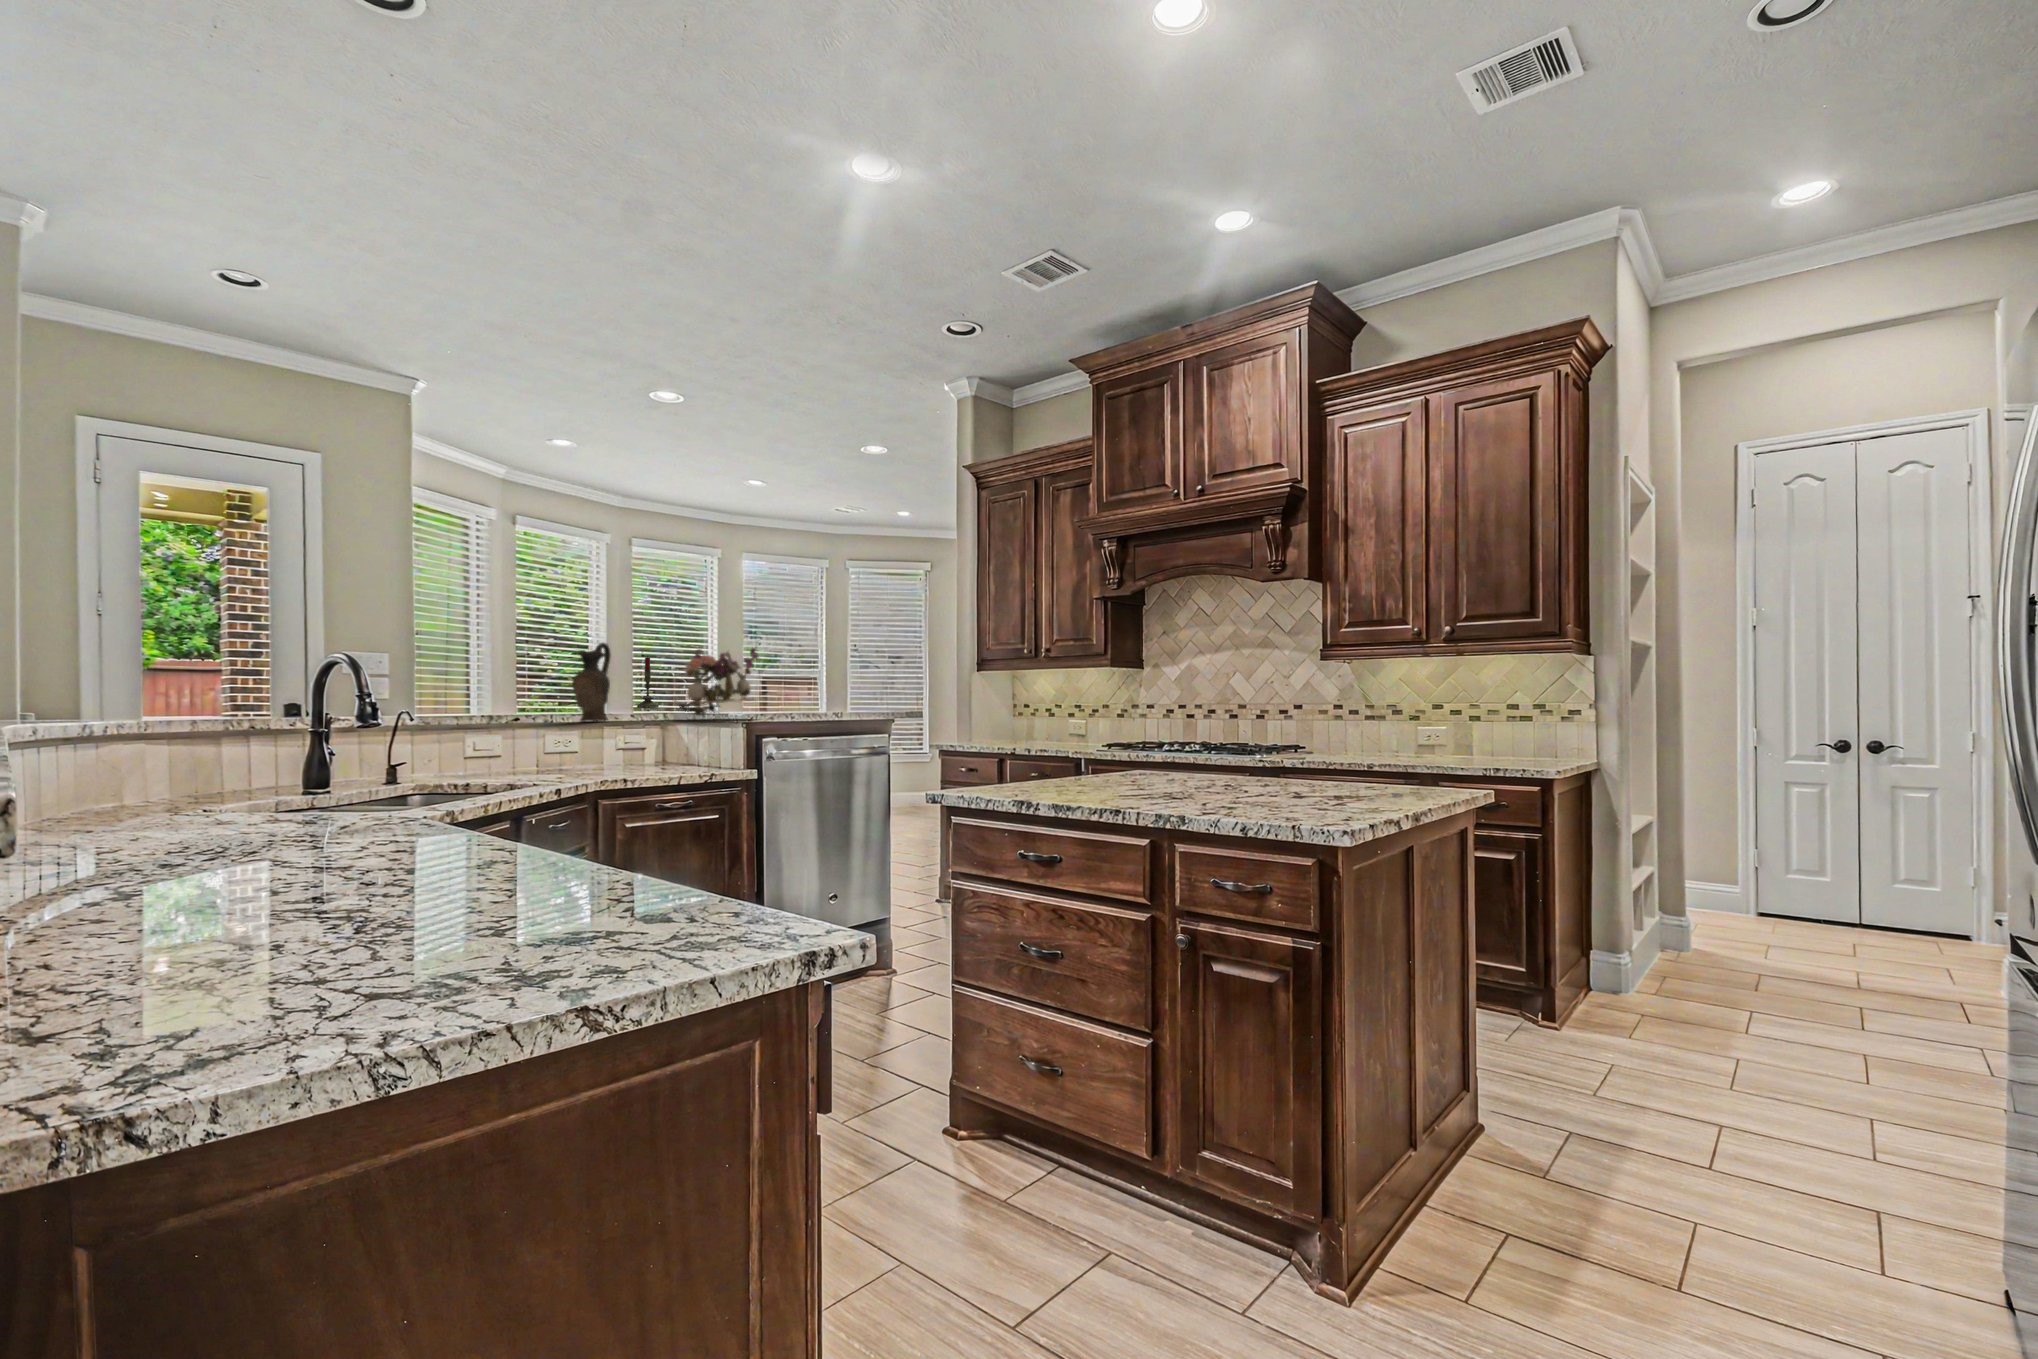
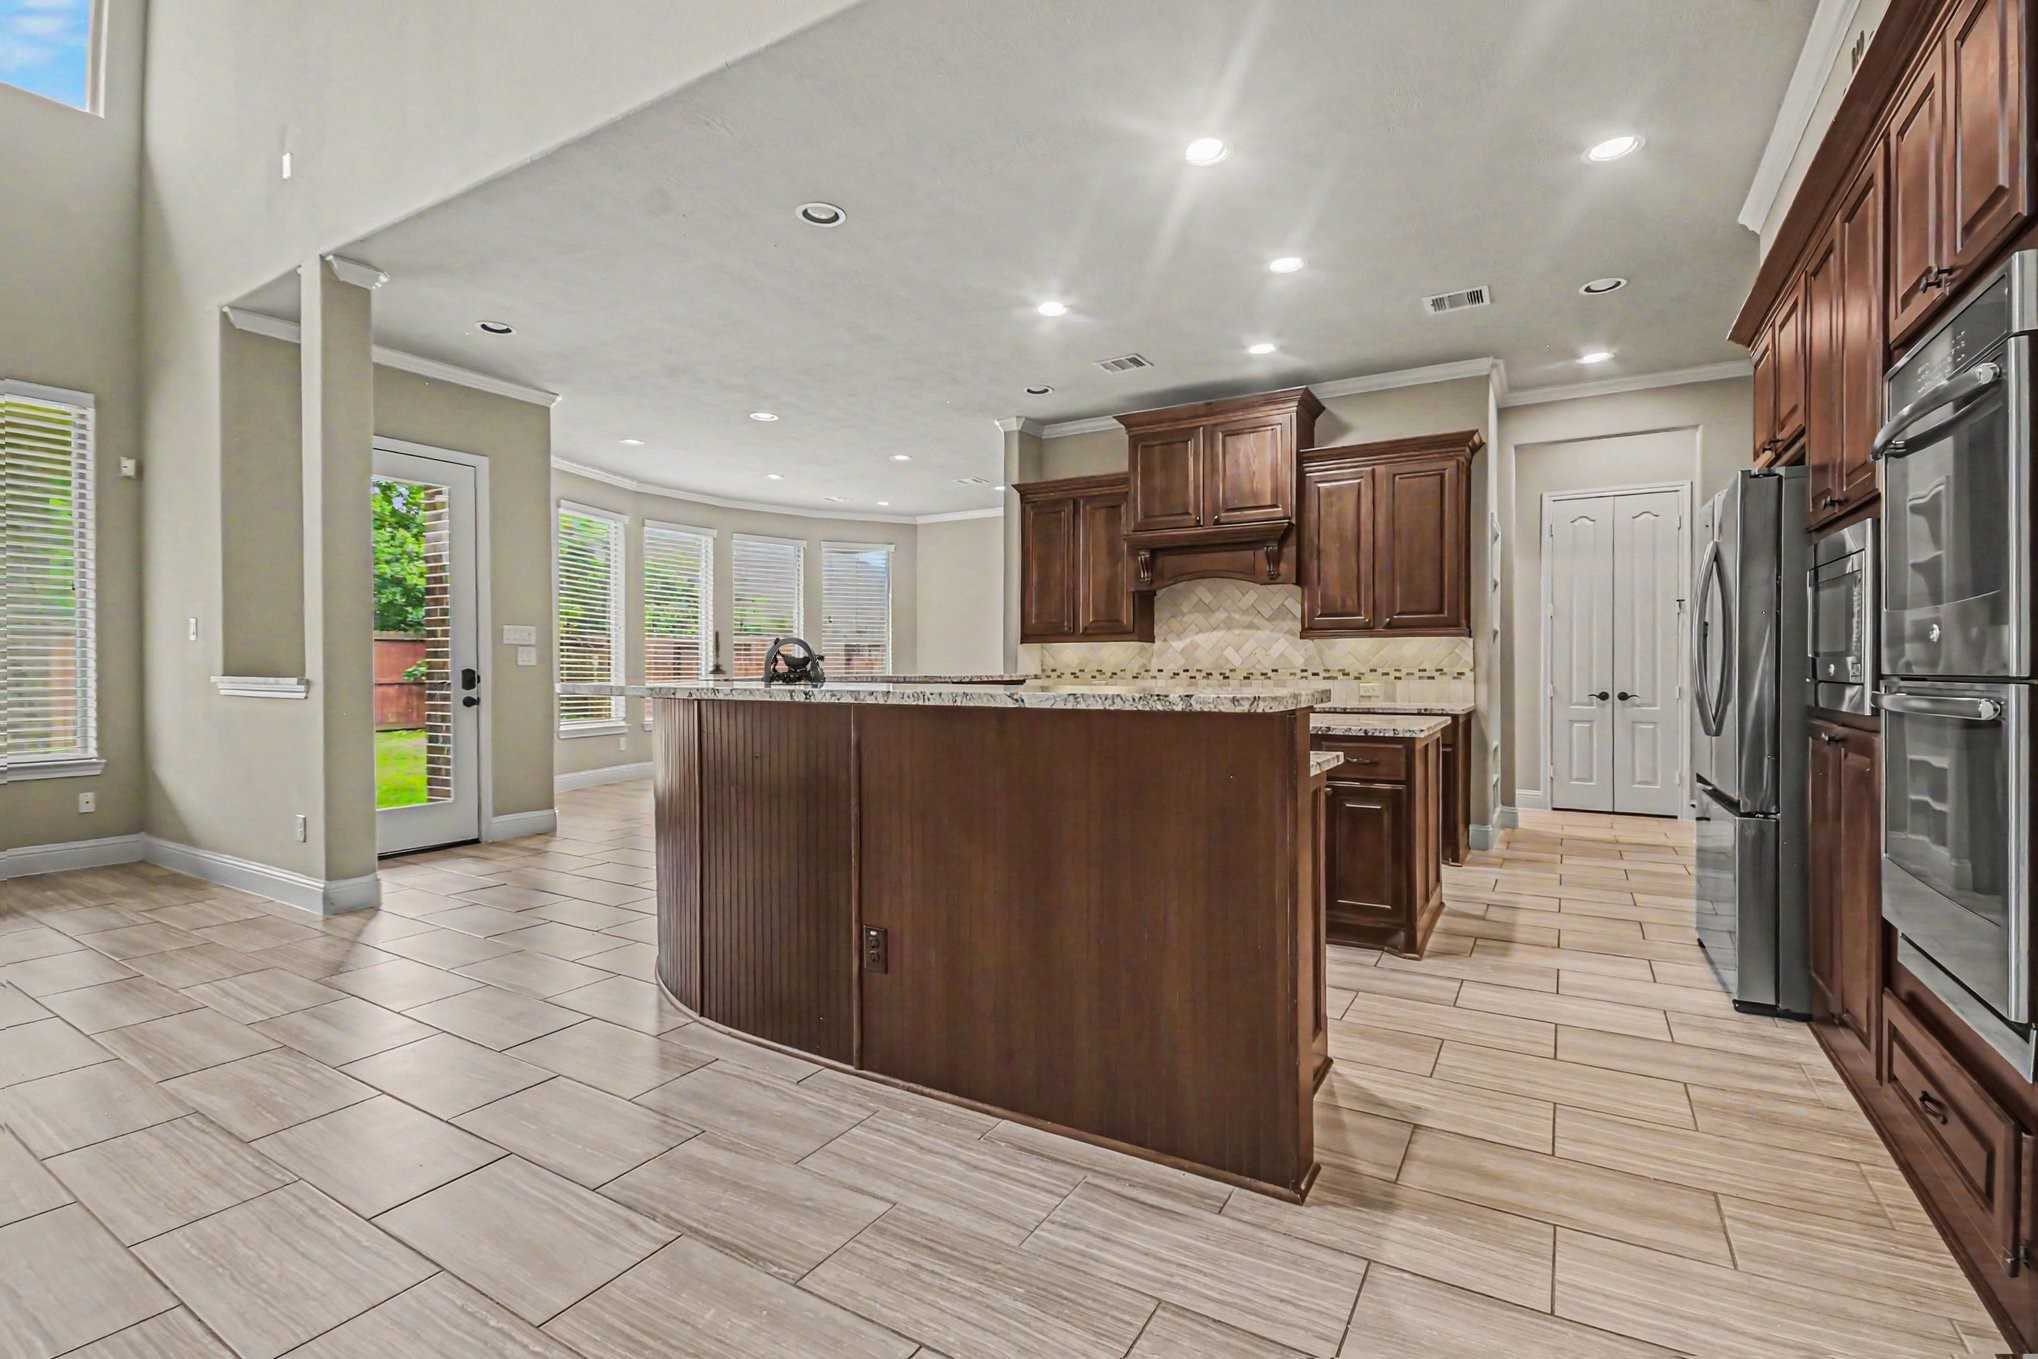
ceramic pitcher: present [572,643,611,722] -> none [821,625,845,682]
flower arrangement: present [671,648,758,717] -> none [867,627,931,681]
decorative bowl: none [463,659,538,725] -> present [769,638,825,684]

